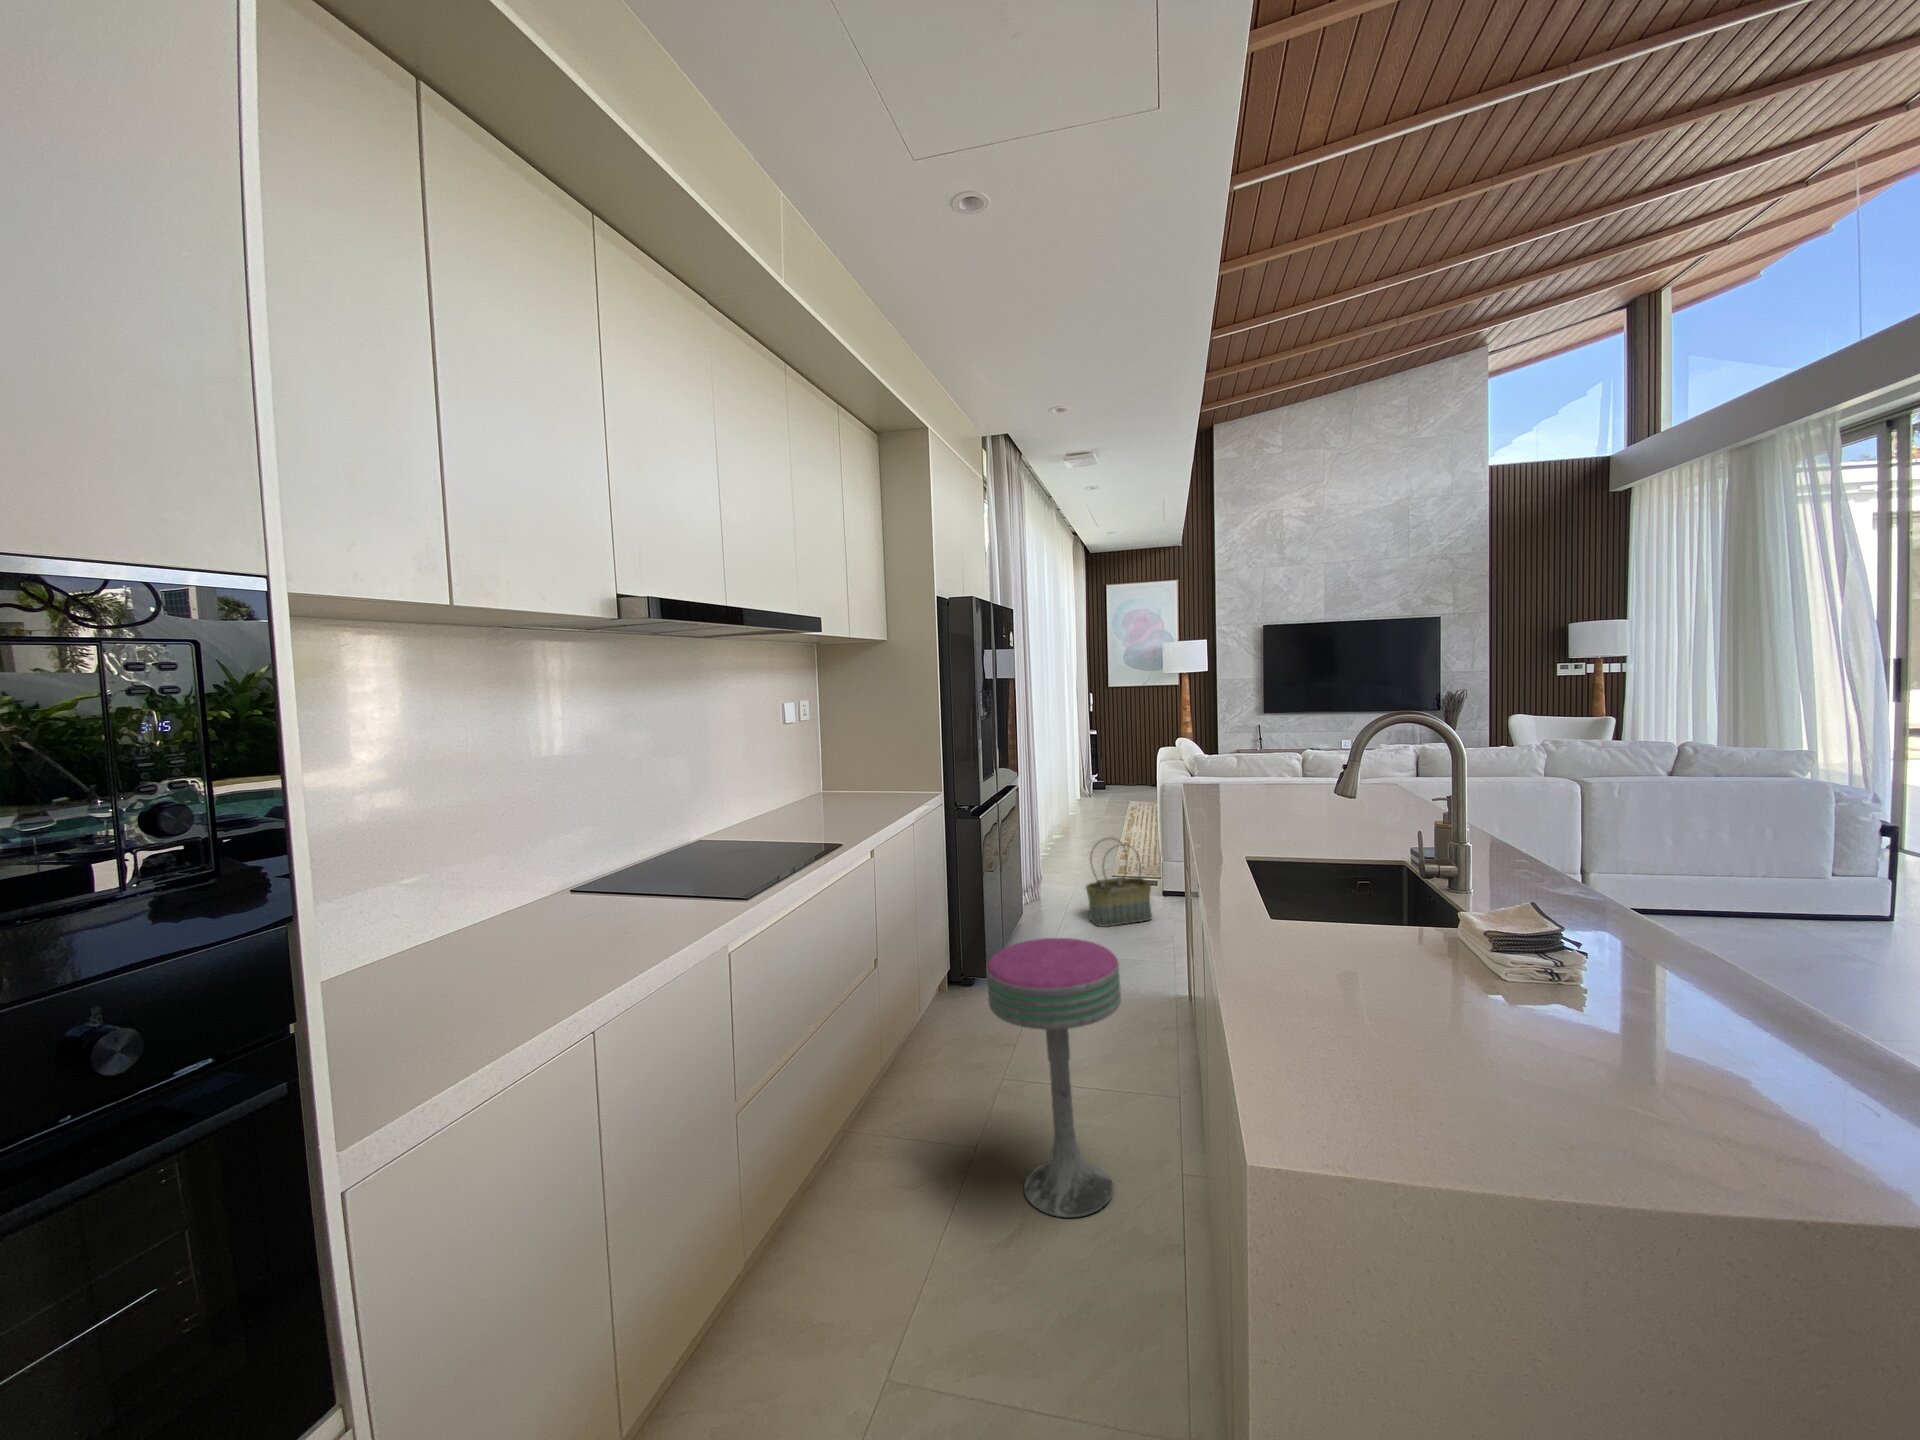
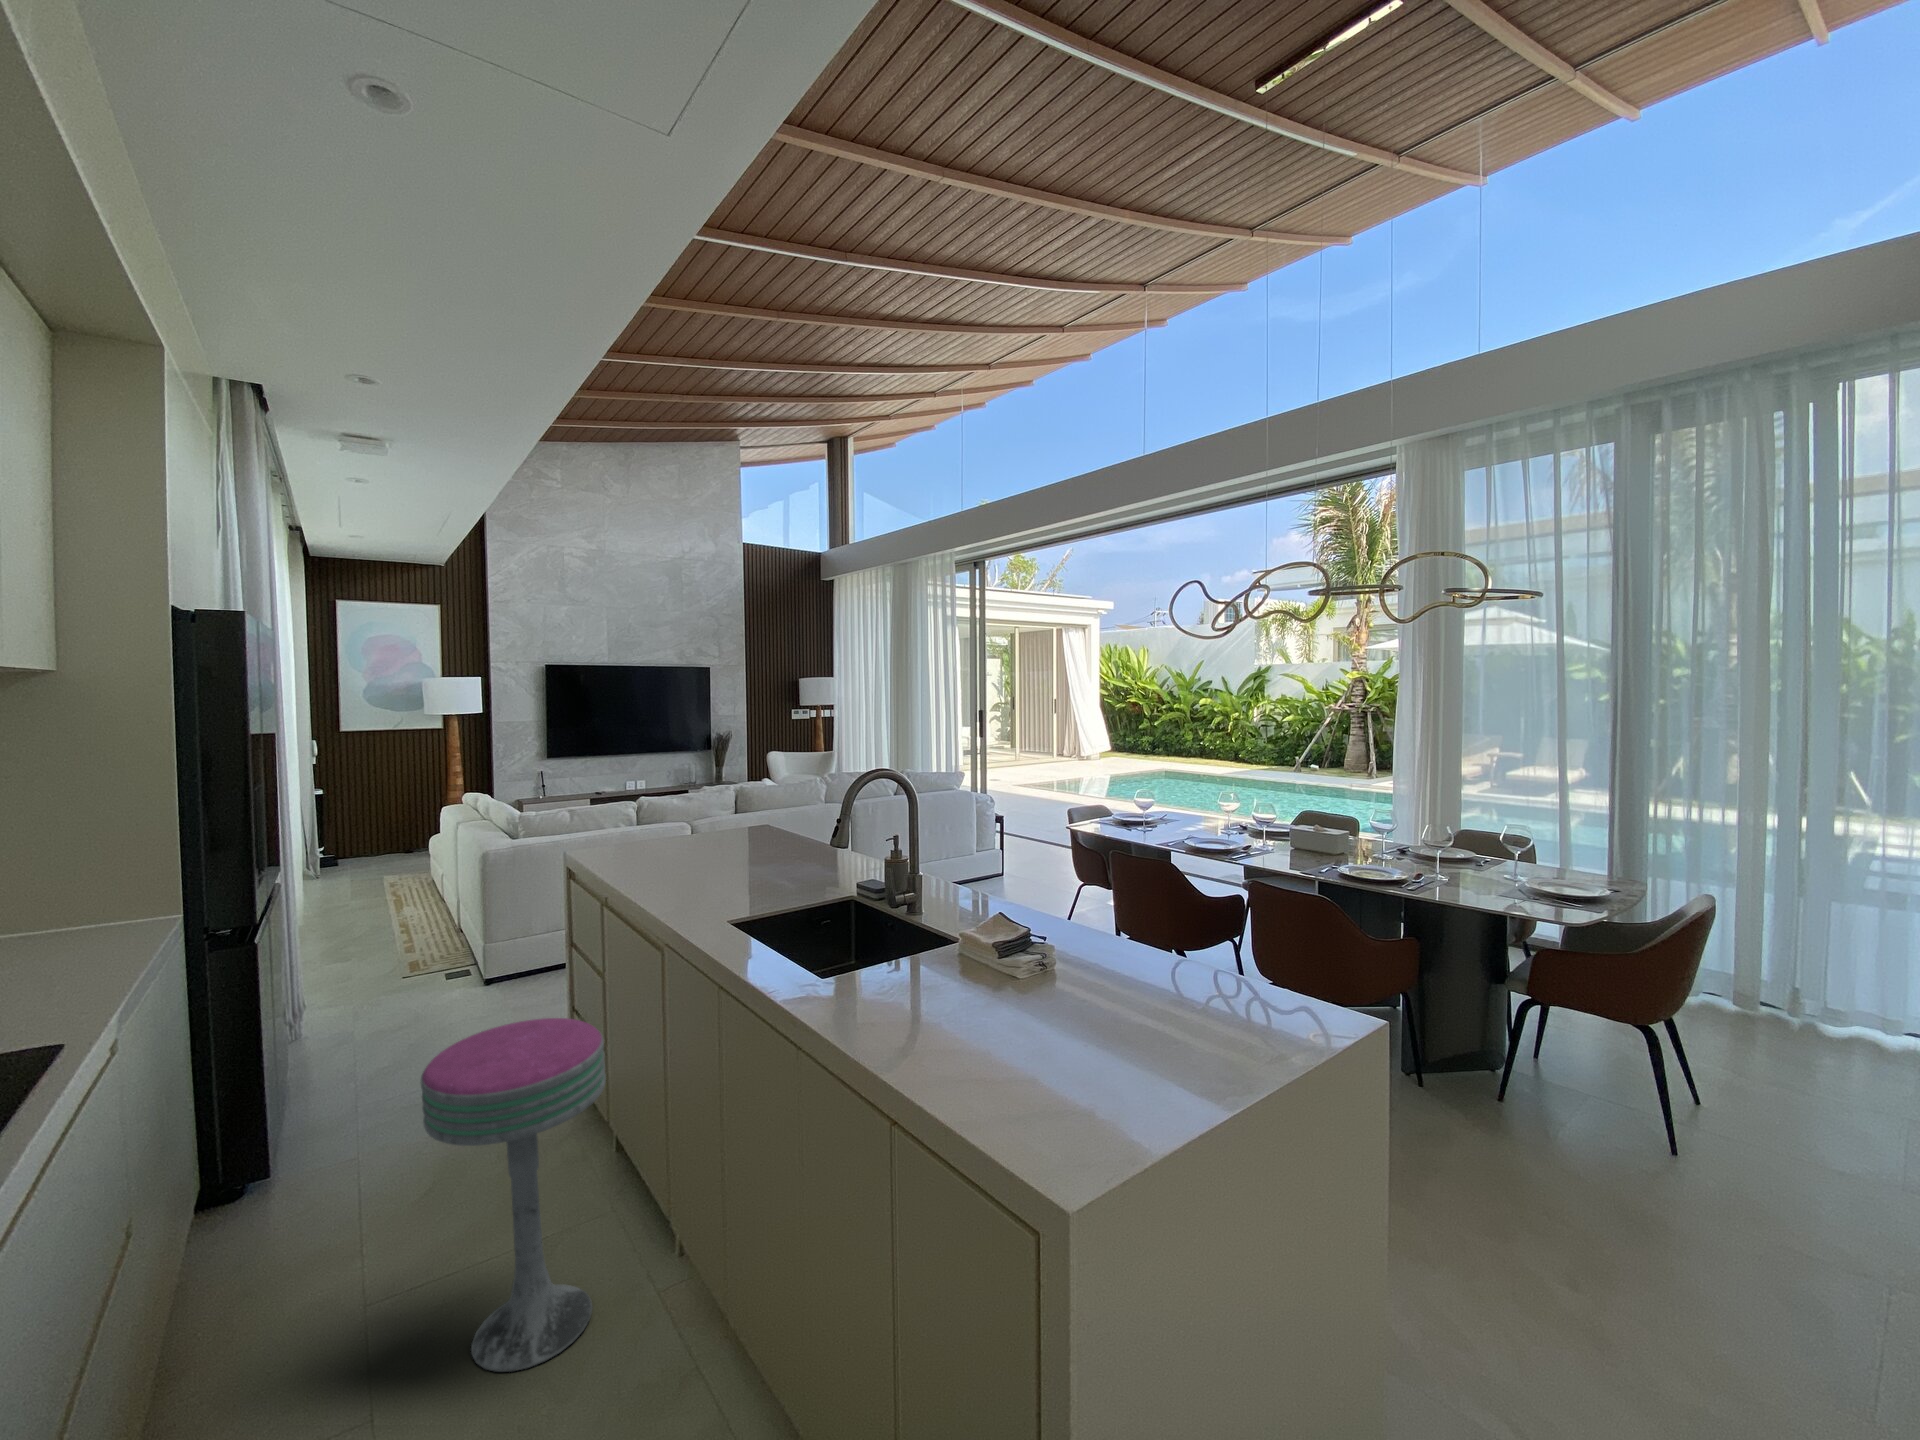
basket: present [1086,838,1152,927] -> none [390,909,482,1022]

